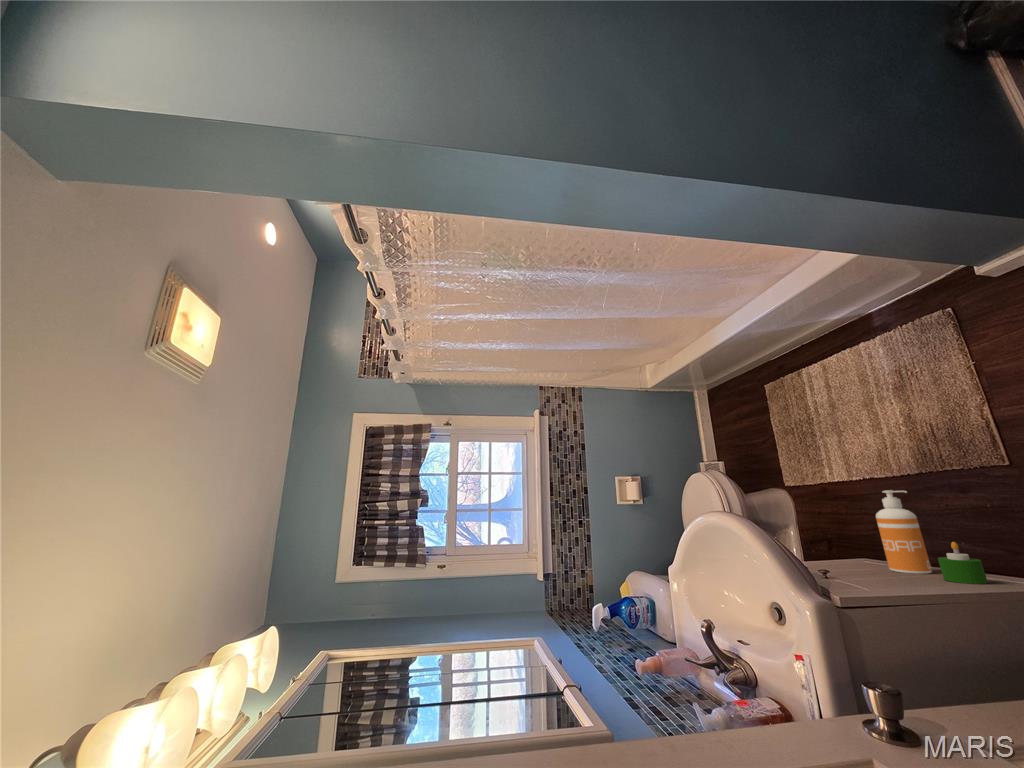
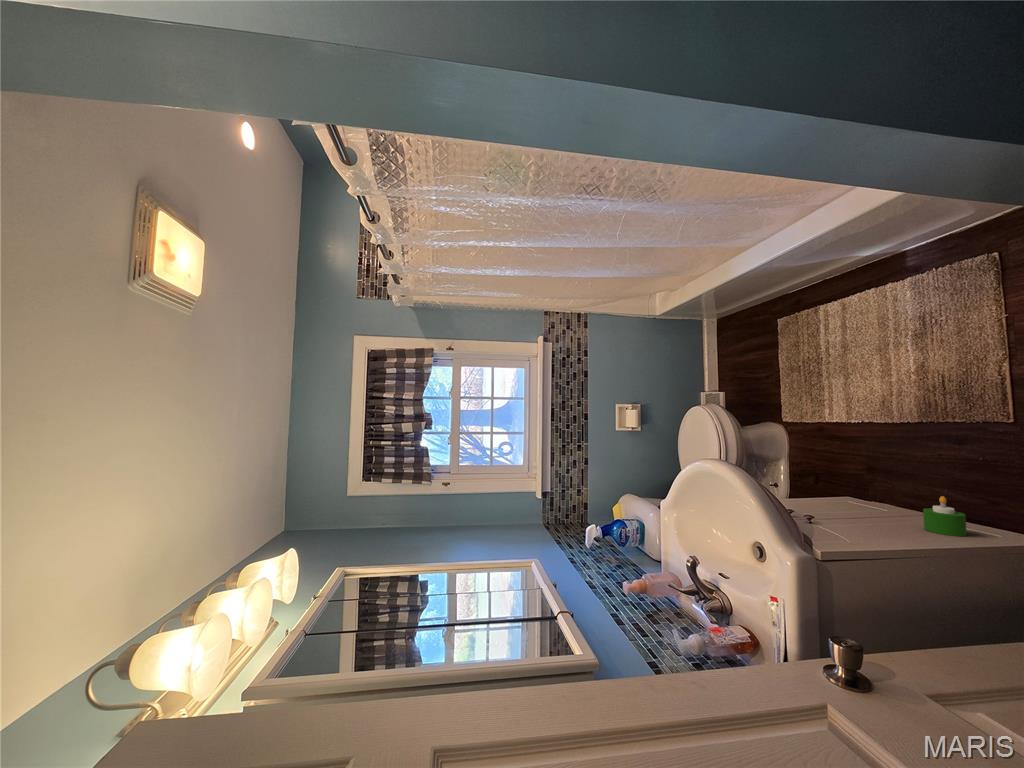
soap dispenser: present [876,490,932,574] -> none [869,440,912,519]

